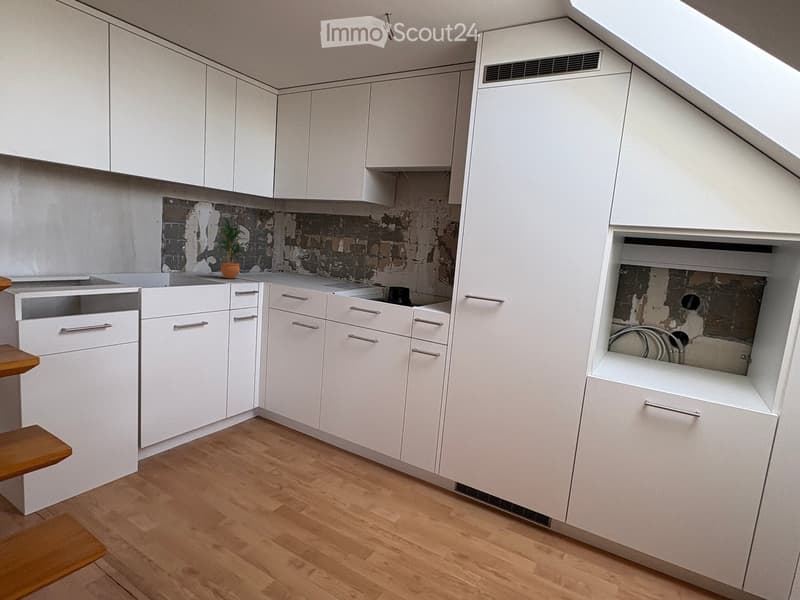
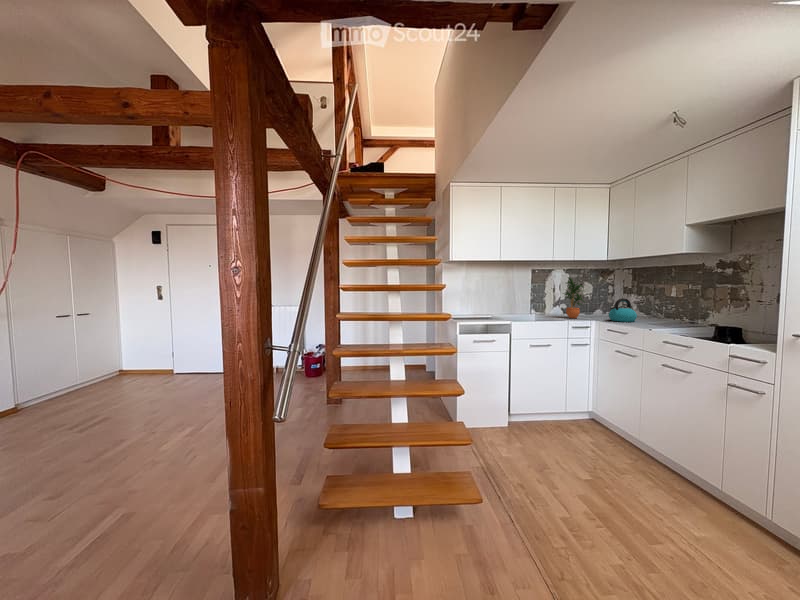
kettle: none [277,252,309,283] -> present [609,298,637,322]

